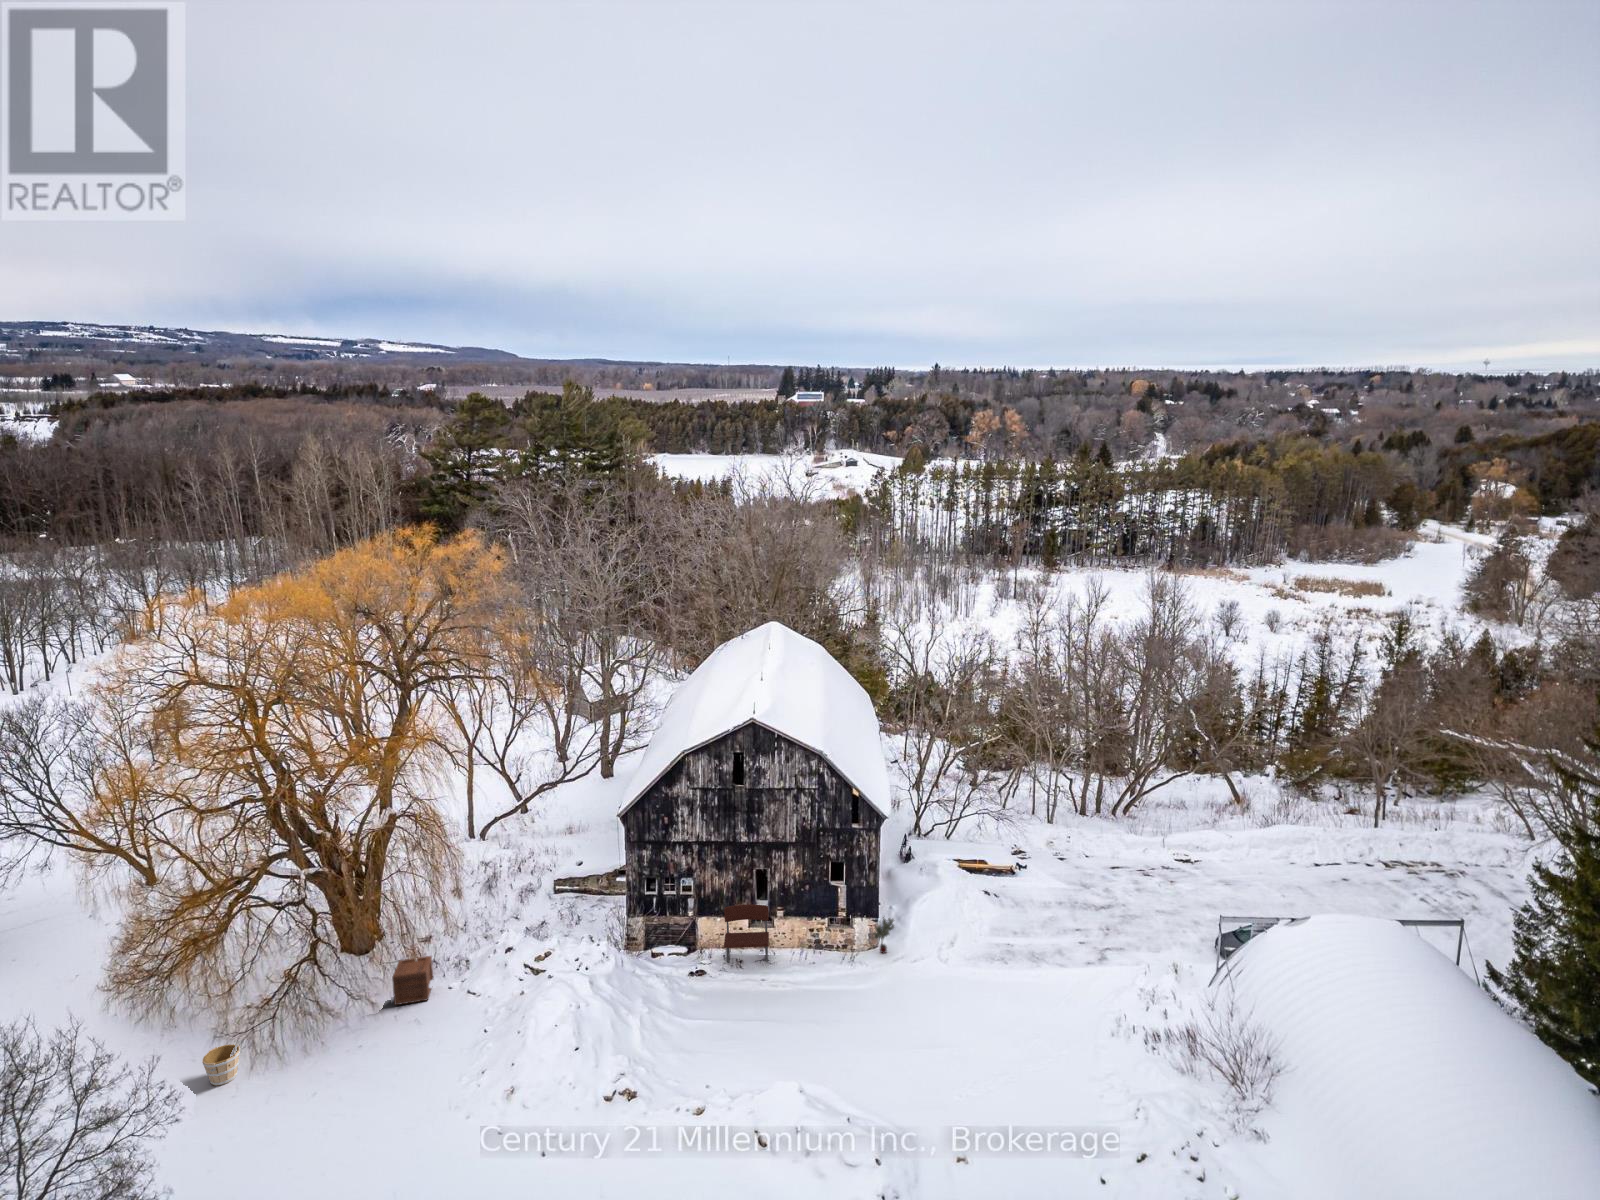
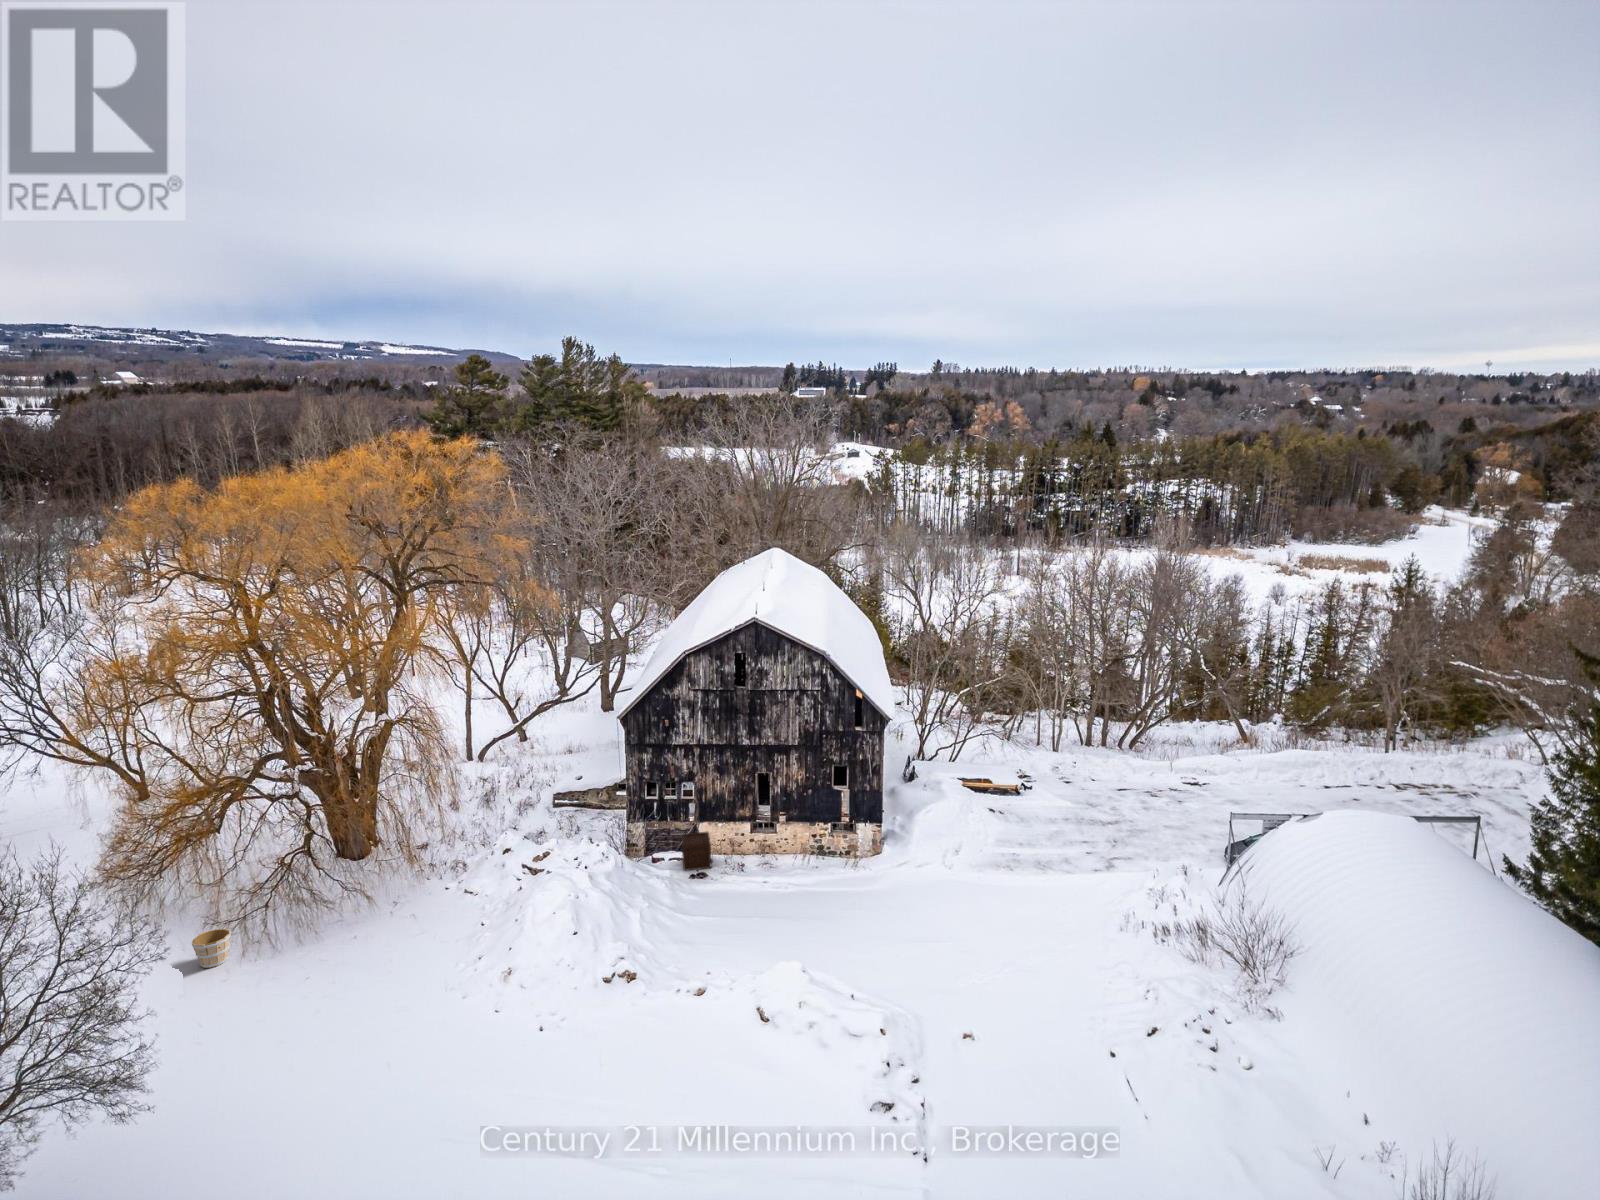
bench: present [724,904,769,963] -> none [725,810,771,868]
potted tree: present [872,917,894,953] -> none [875,821,899,859]
wooden crate: present [392,956,433,1005] -> present [682,832,711,871]

